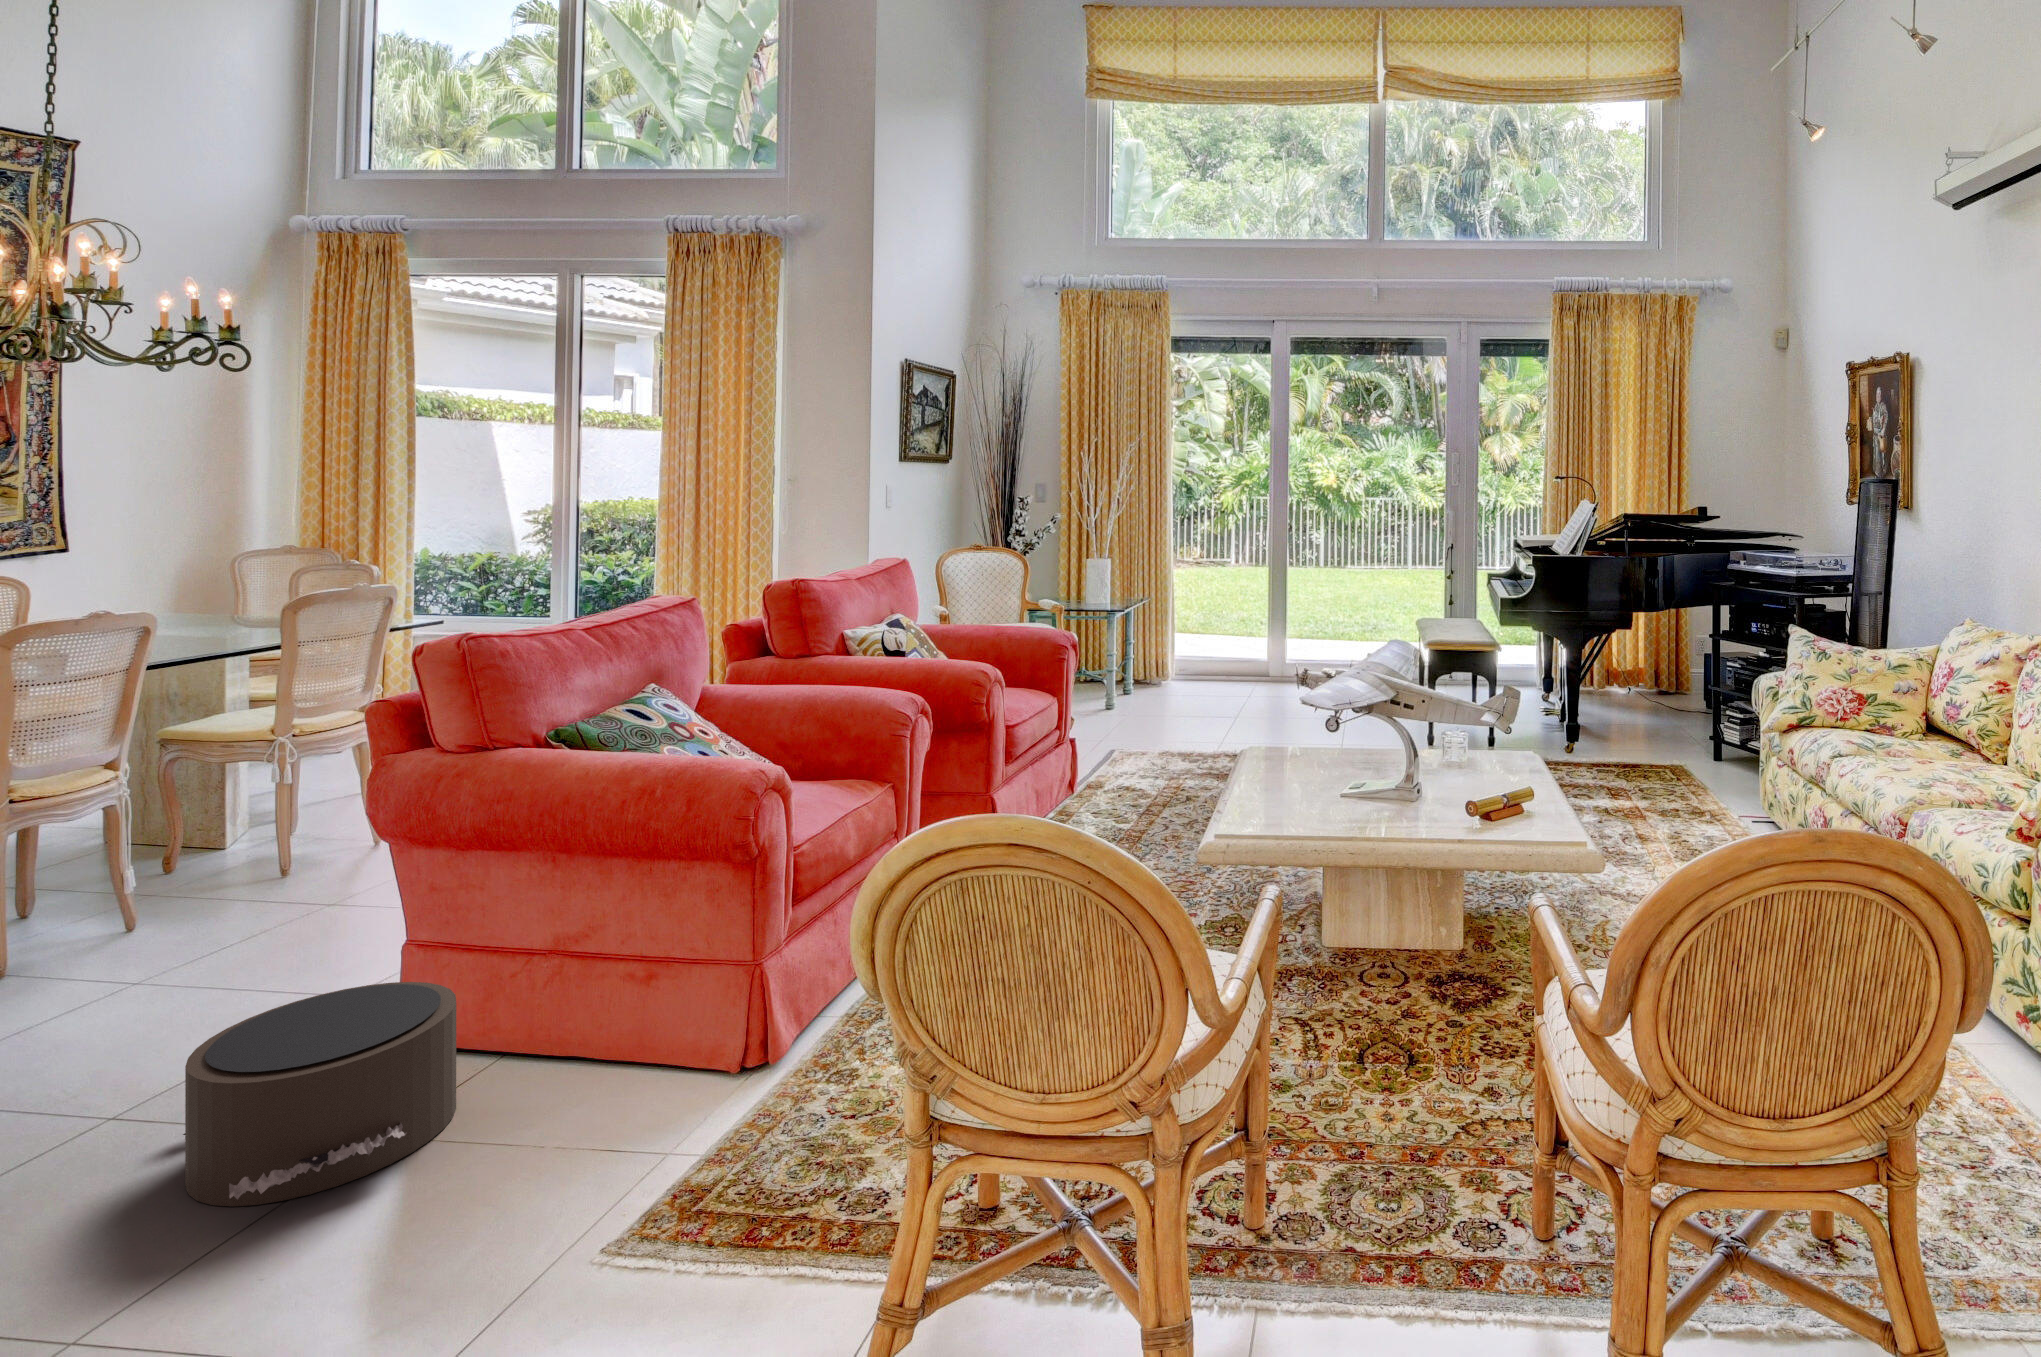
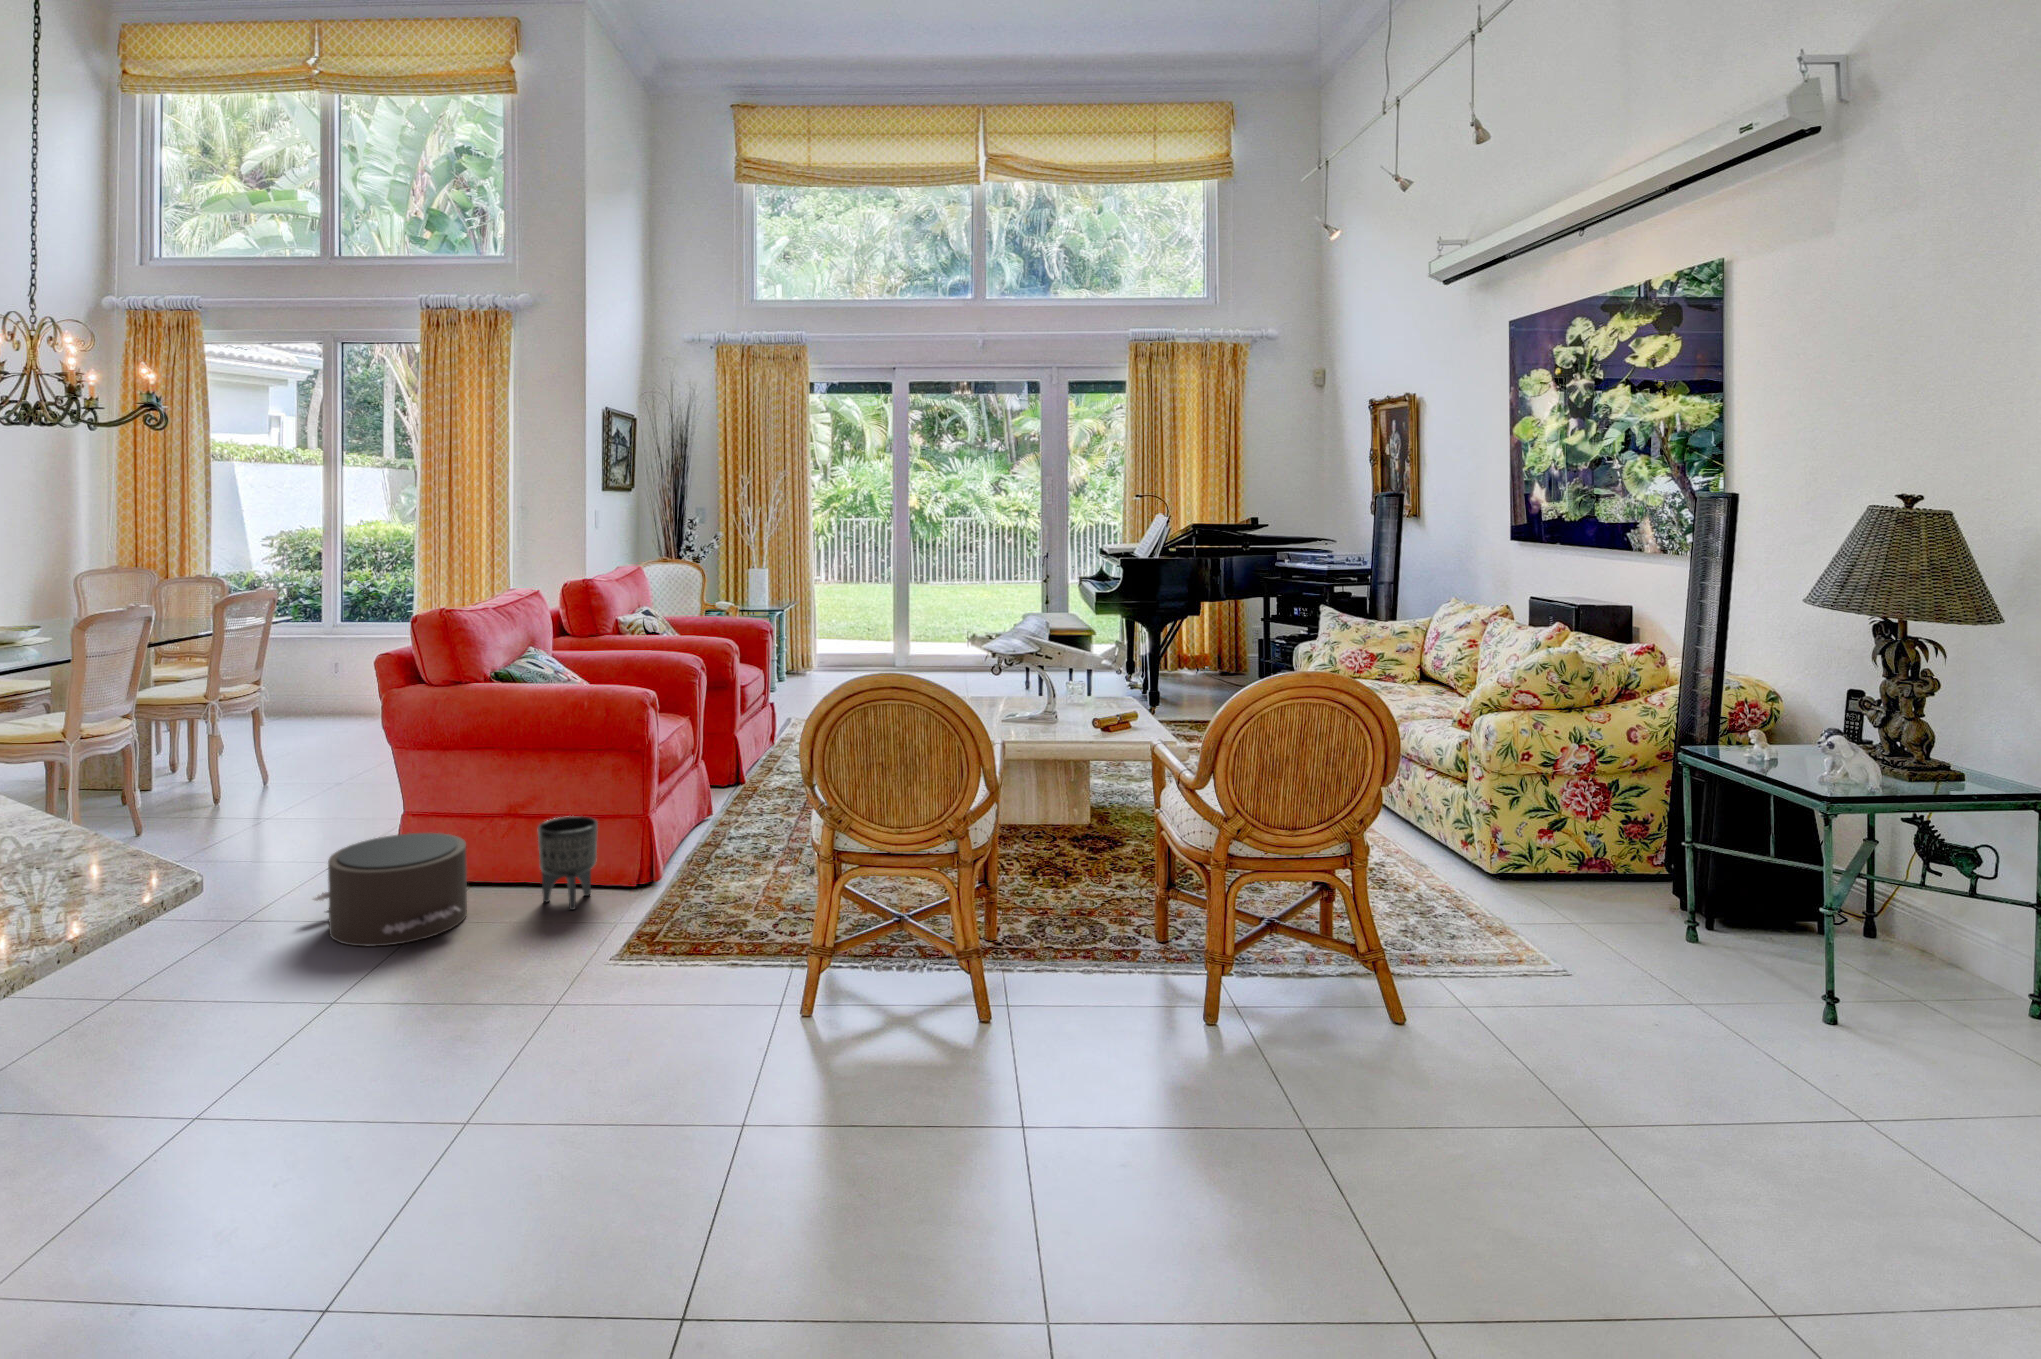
planter: none [572,957,678,1119] -> present [538,816,598,910]

